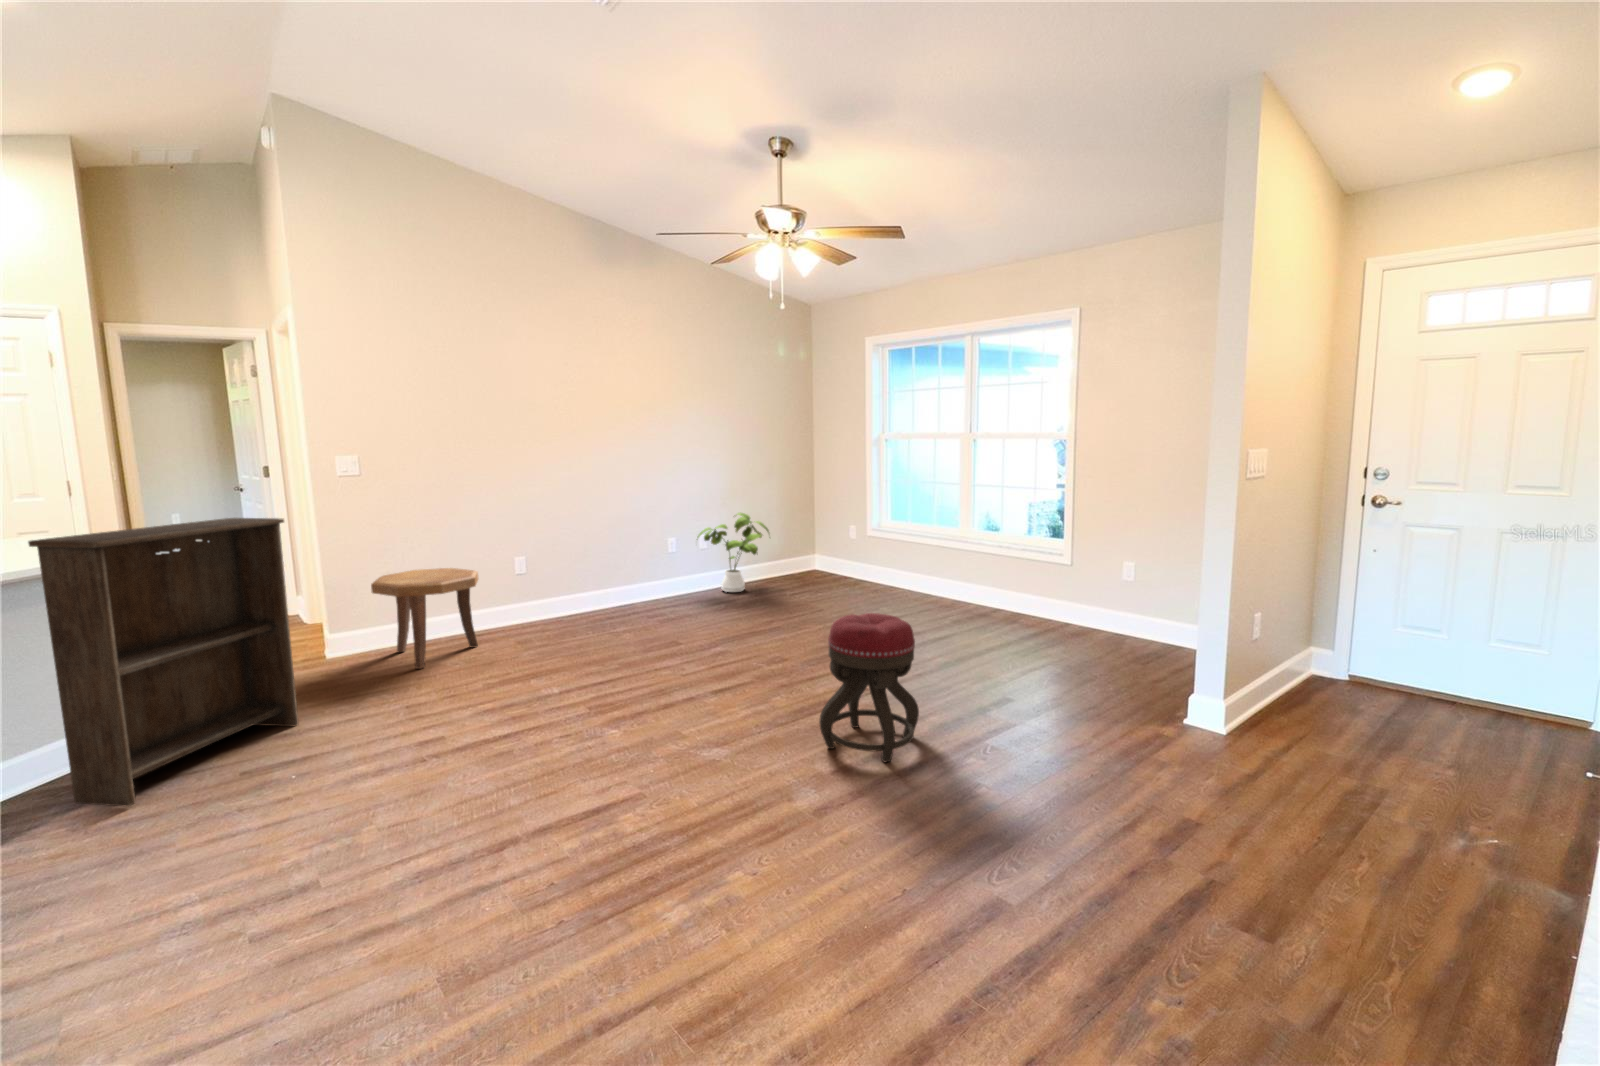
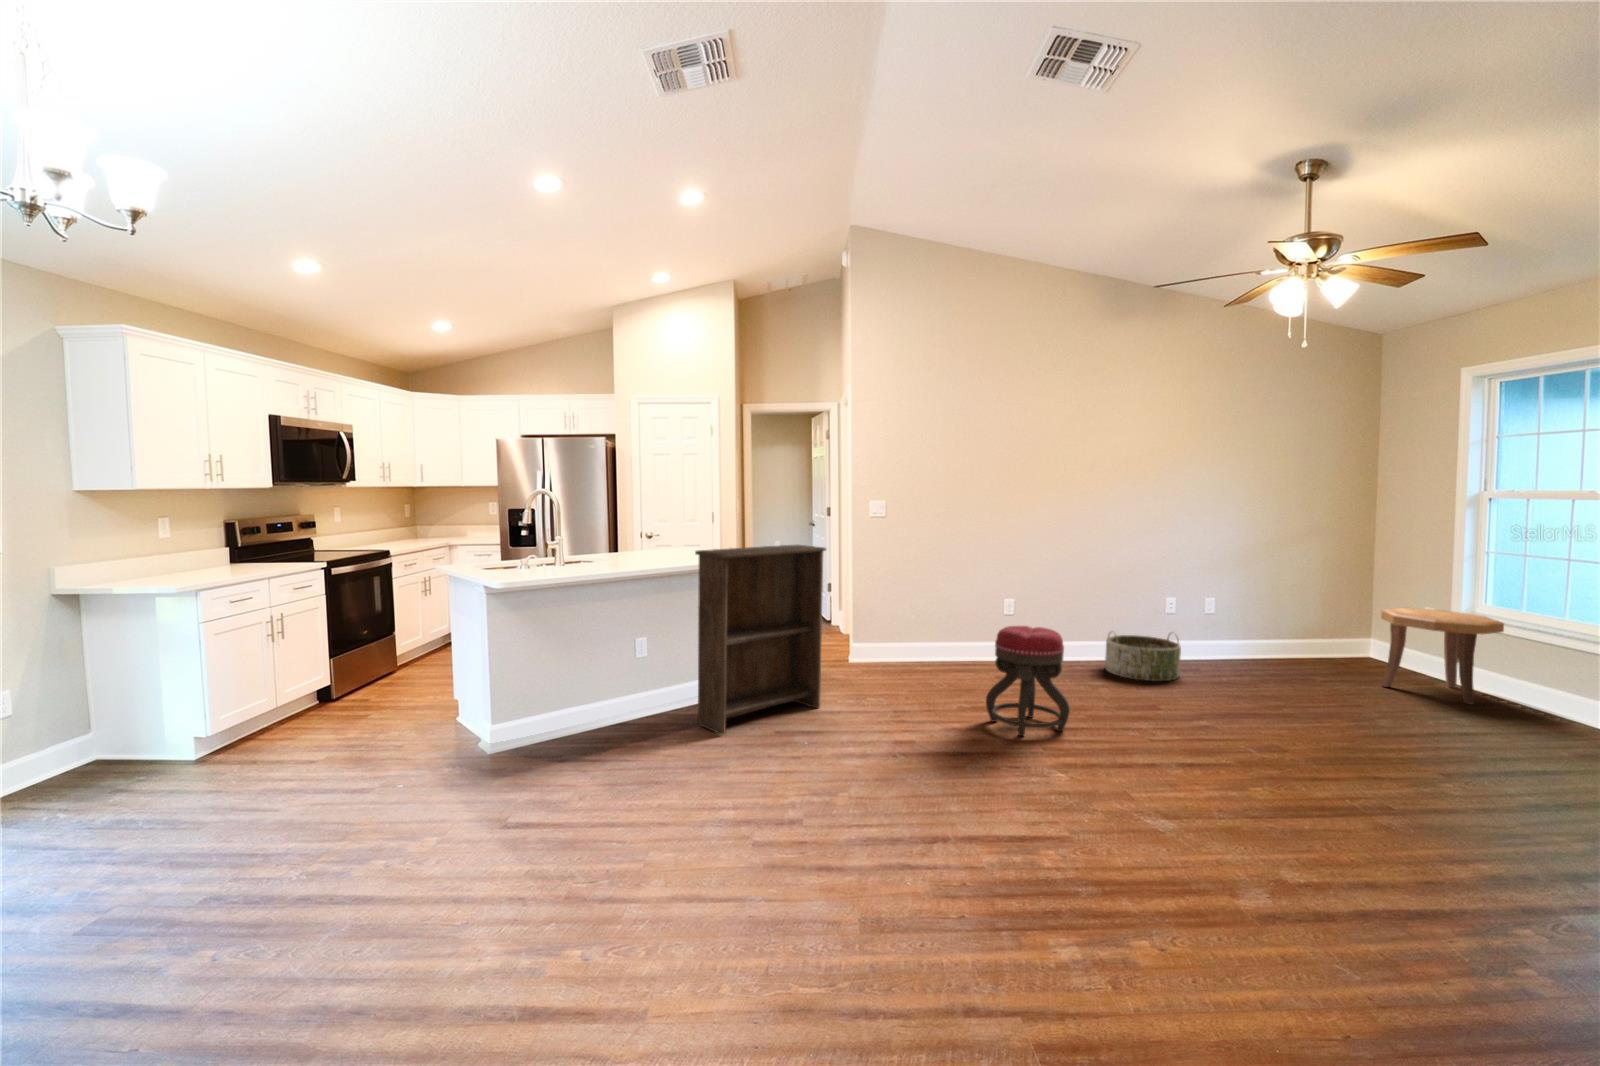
house plant: present [697,513,769,592] -> none [1203,577,1305,673]
basket: none [621,567,685,615] -> present [1105,633,1181,681]
side table: present [371,568,478,669] -> present [1381,608,1504,704]
ottoman: present [819,613,919,762] -> present [986,626,1070,736]

